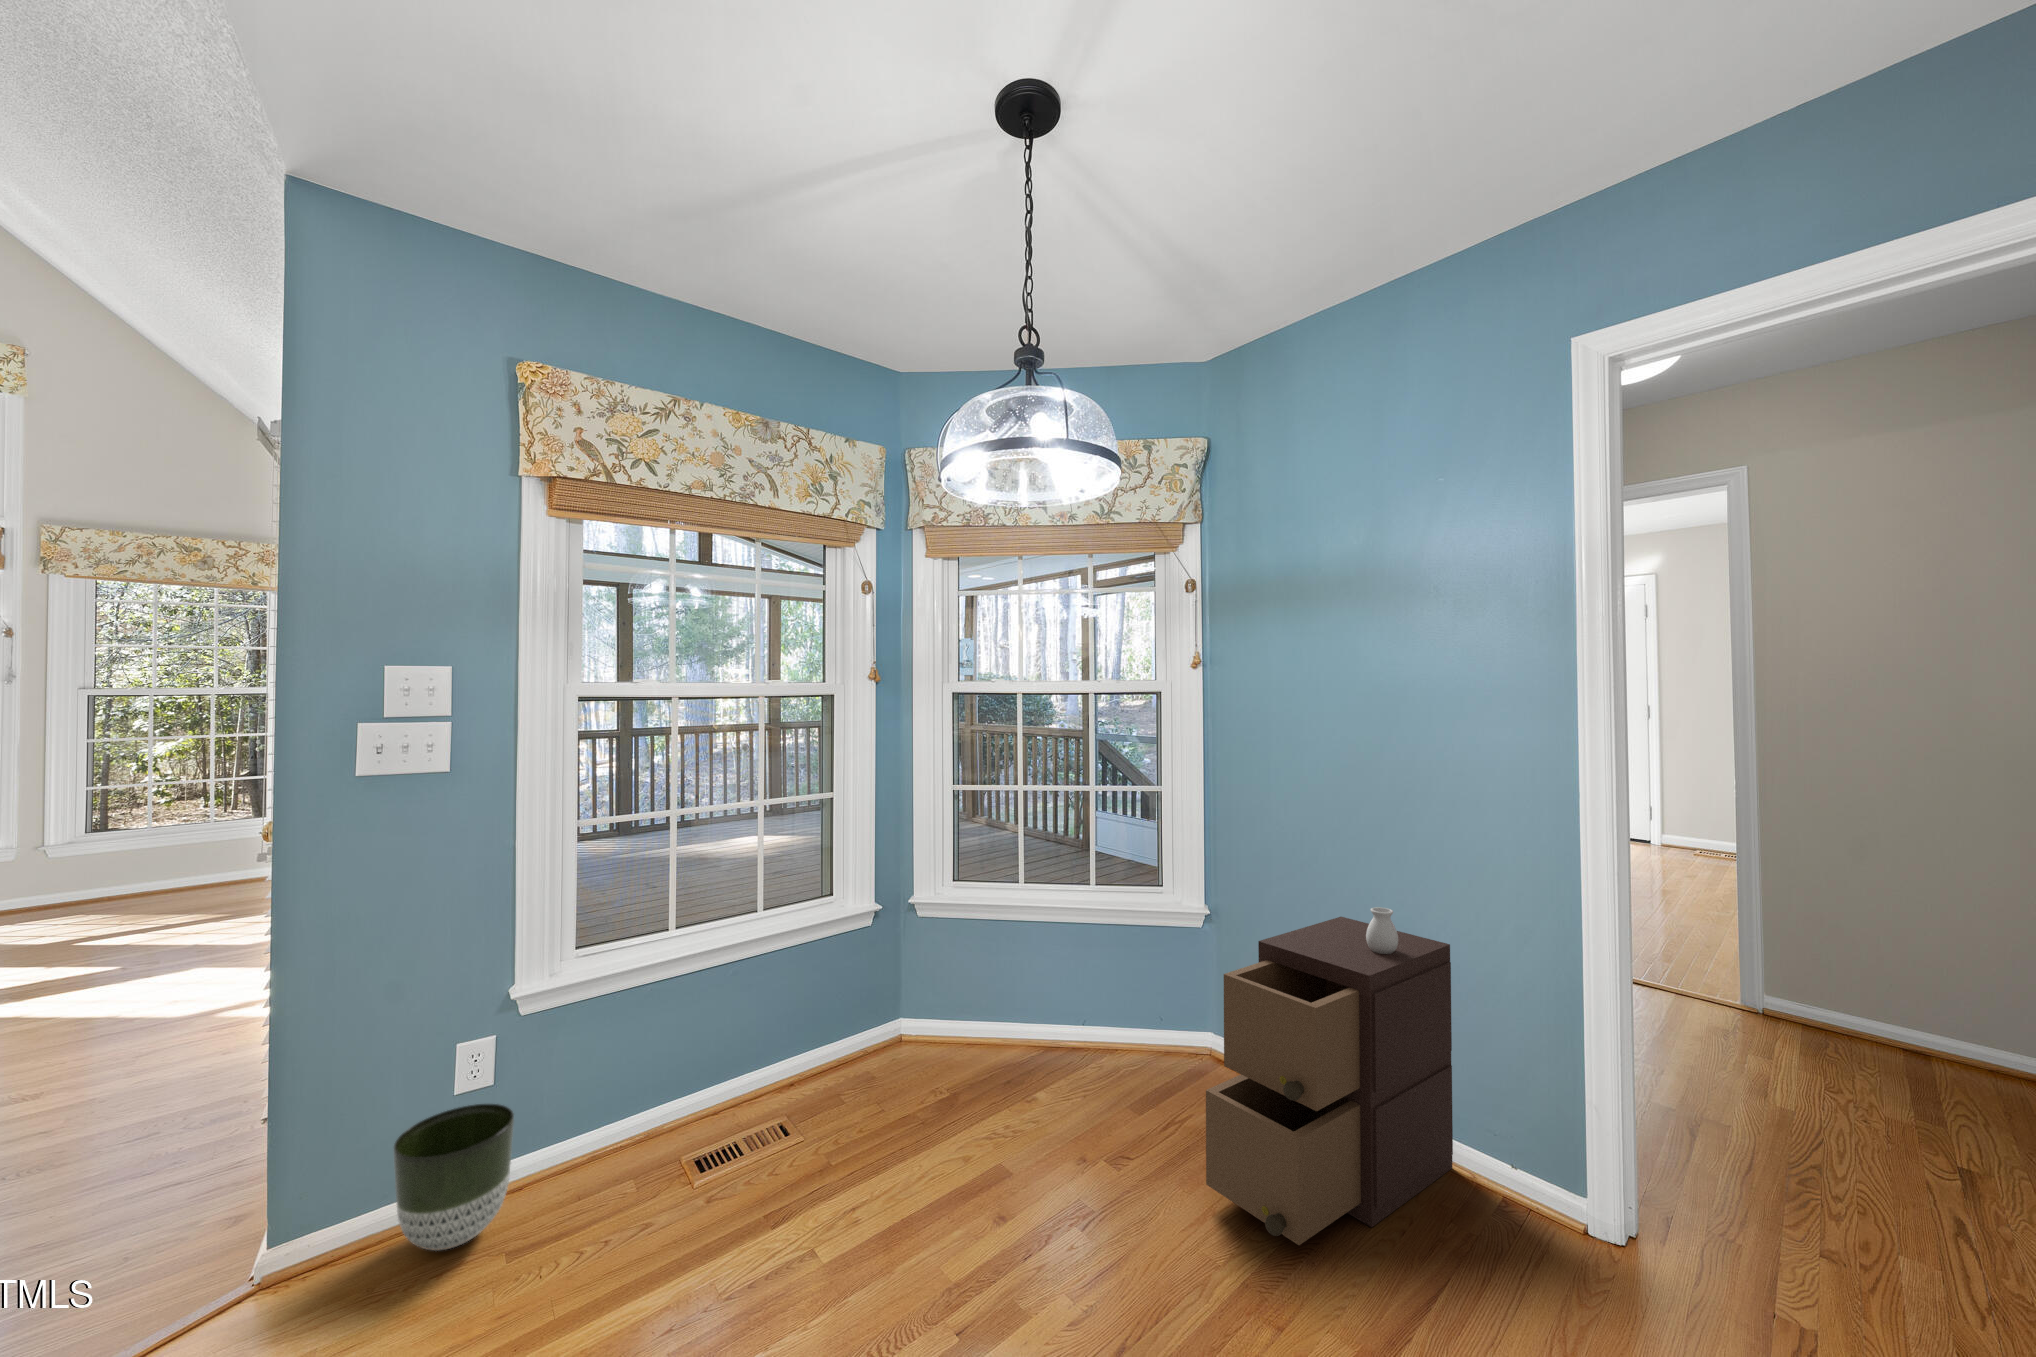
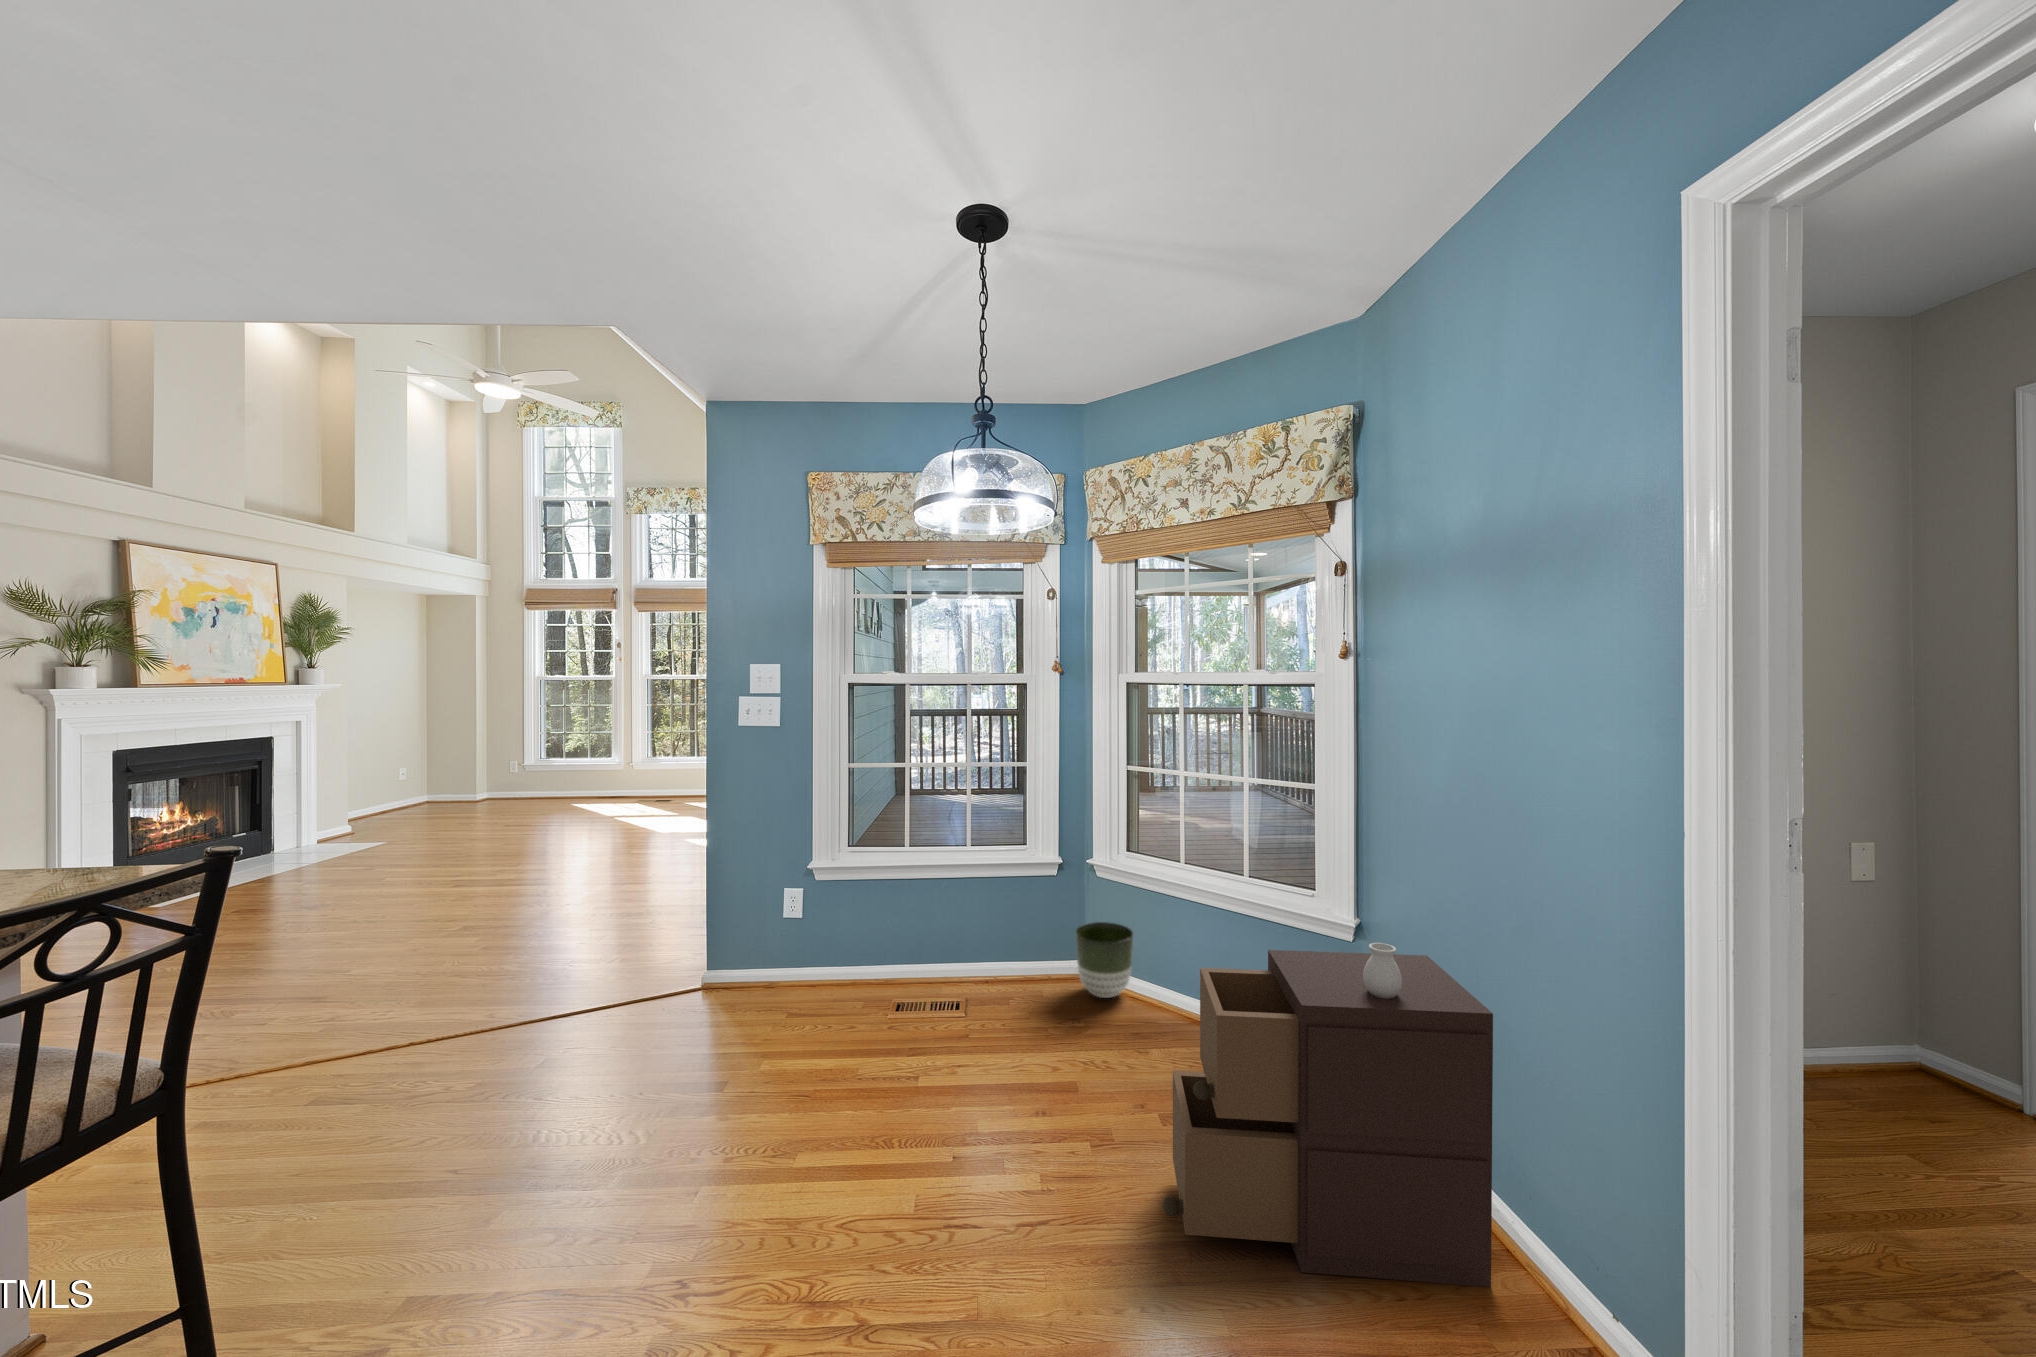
planter: present [394,1104,514,1251] -> present [1076,922,1133,998]

